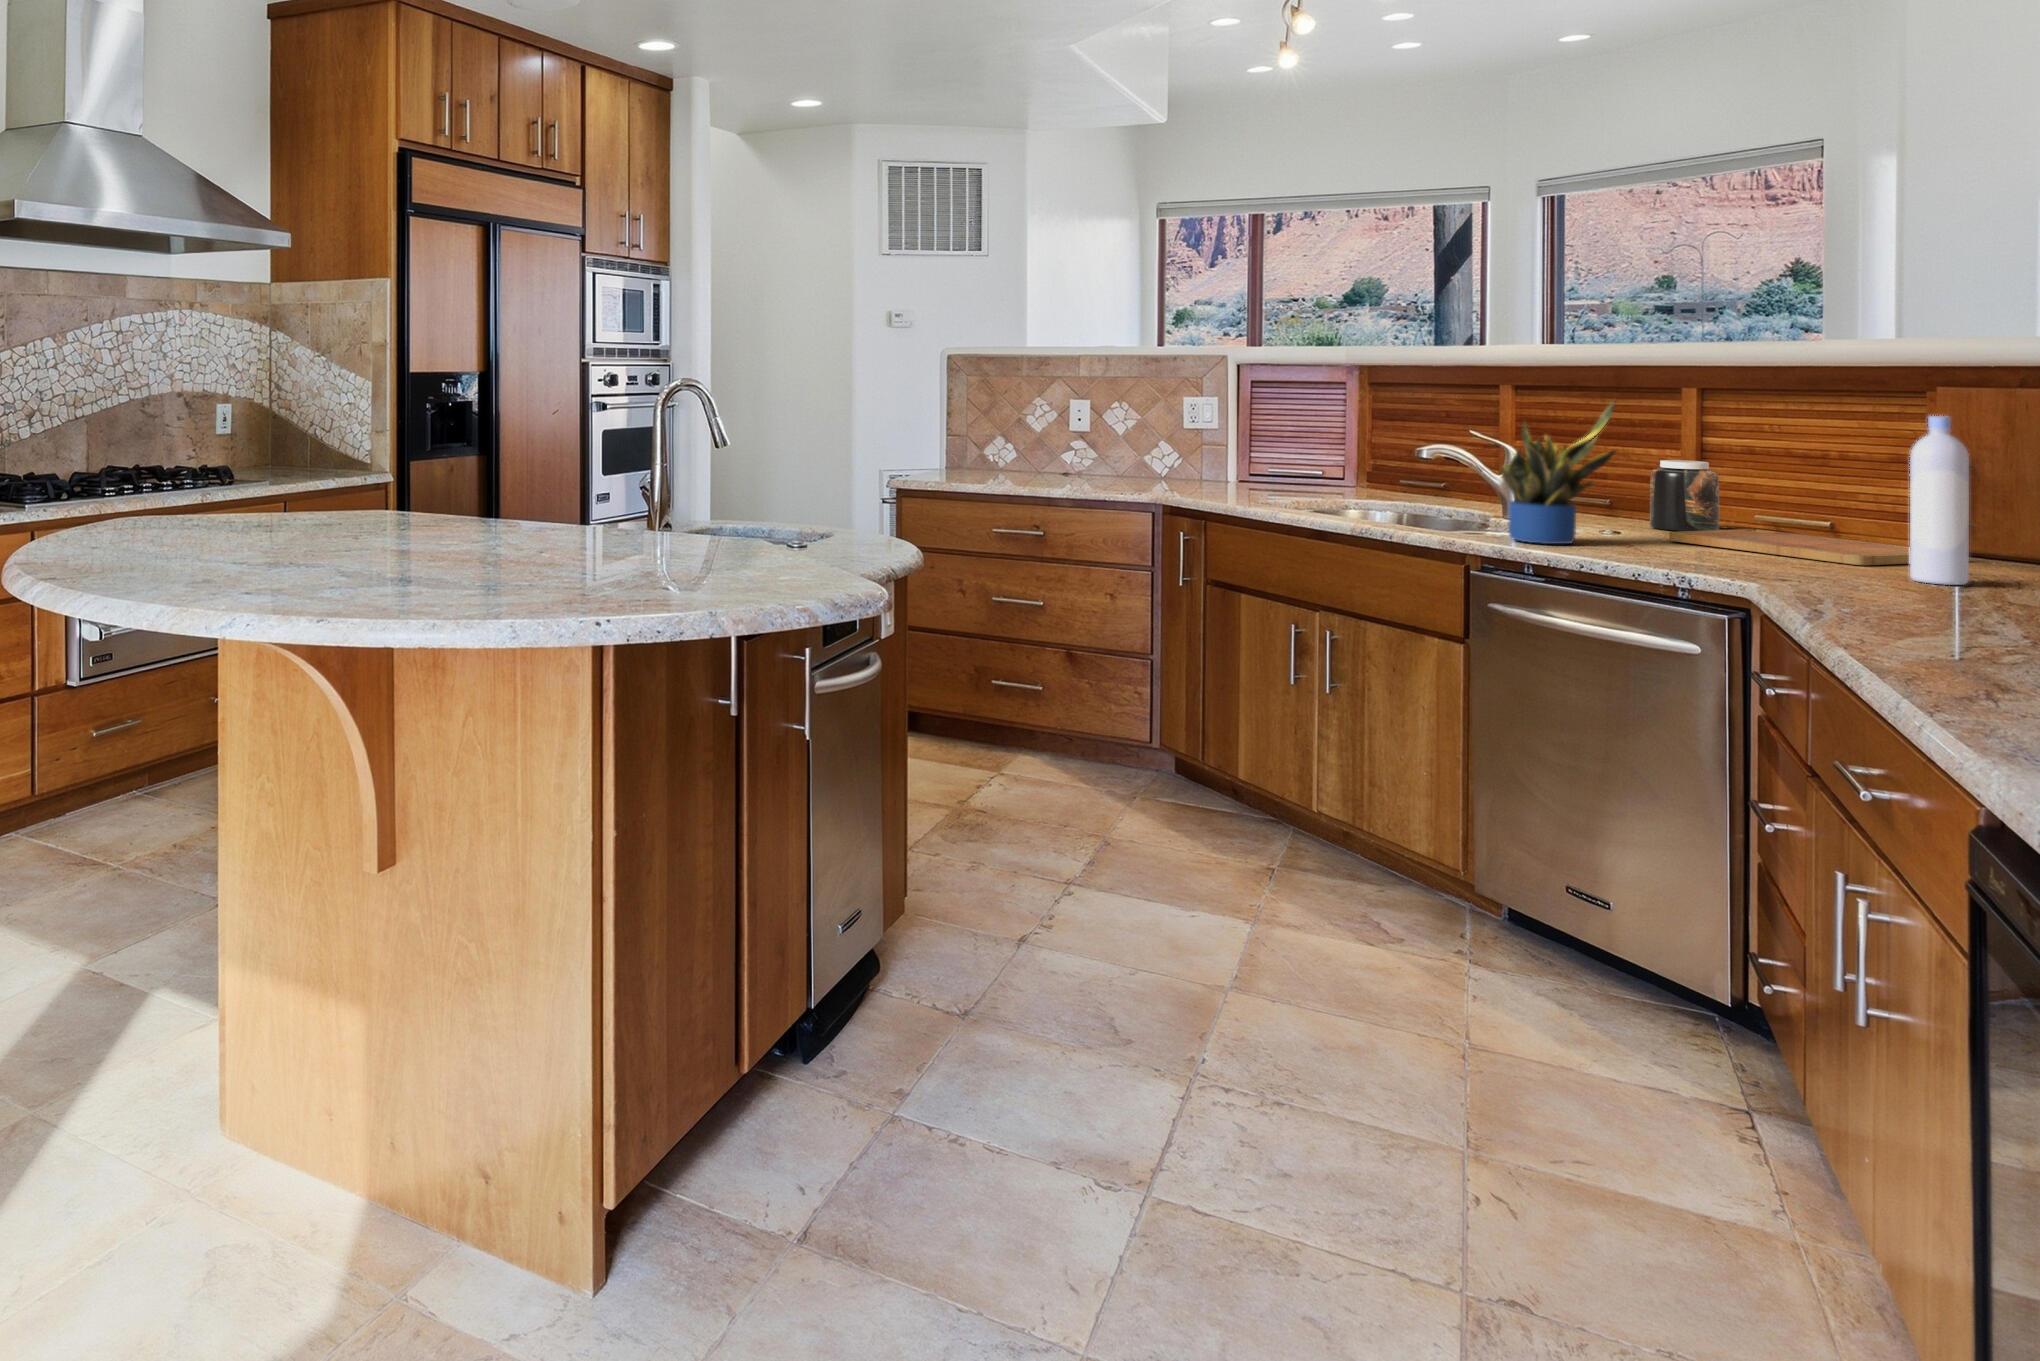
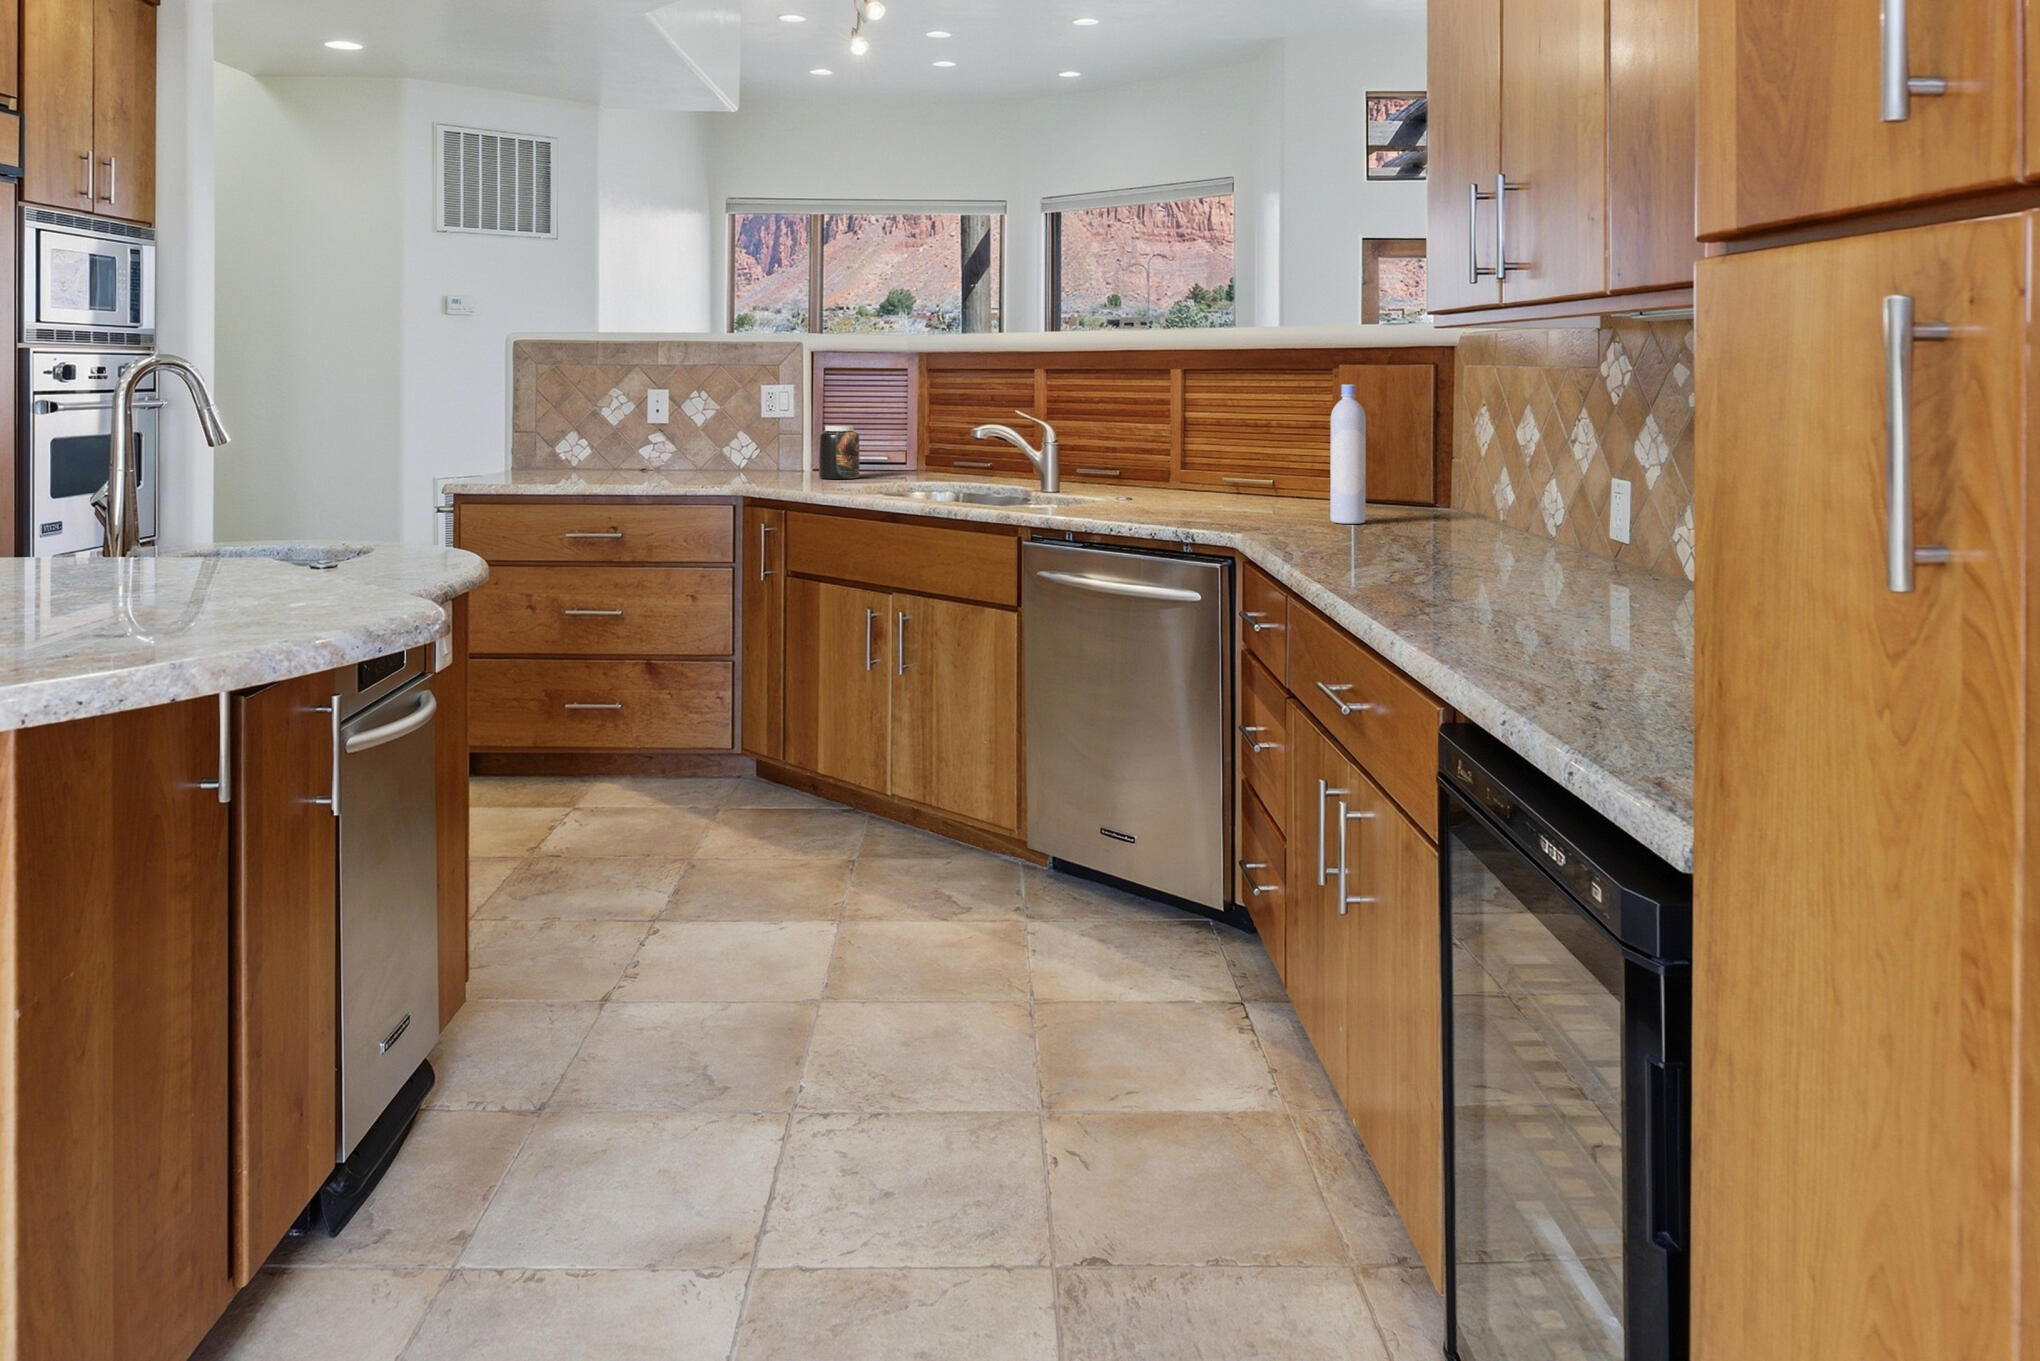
potted plant: present [1501,402,1616,544] -> none [1046,375,1134,511]
jar: present [1650,460,1719,531] -> present [819,425,859,479]
cutting board: present [1669,529,1910,565] -> none [1167,490,1348,513]

